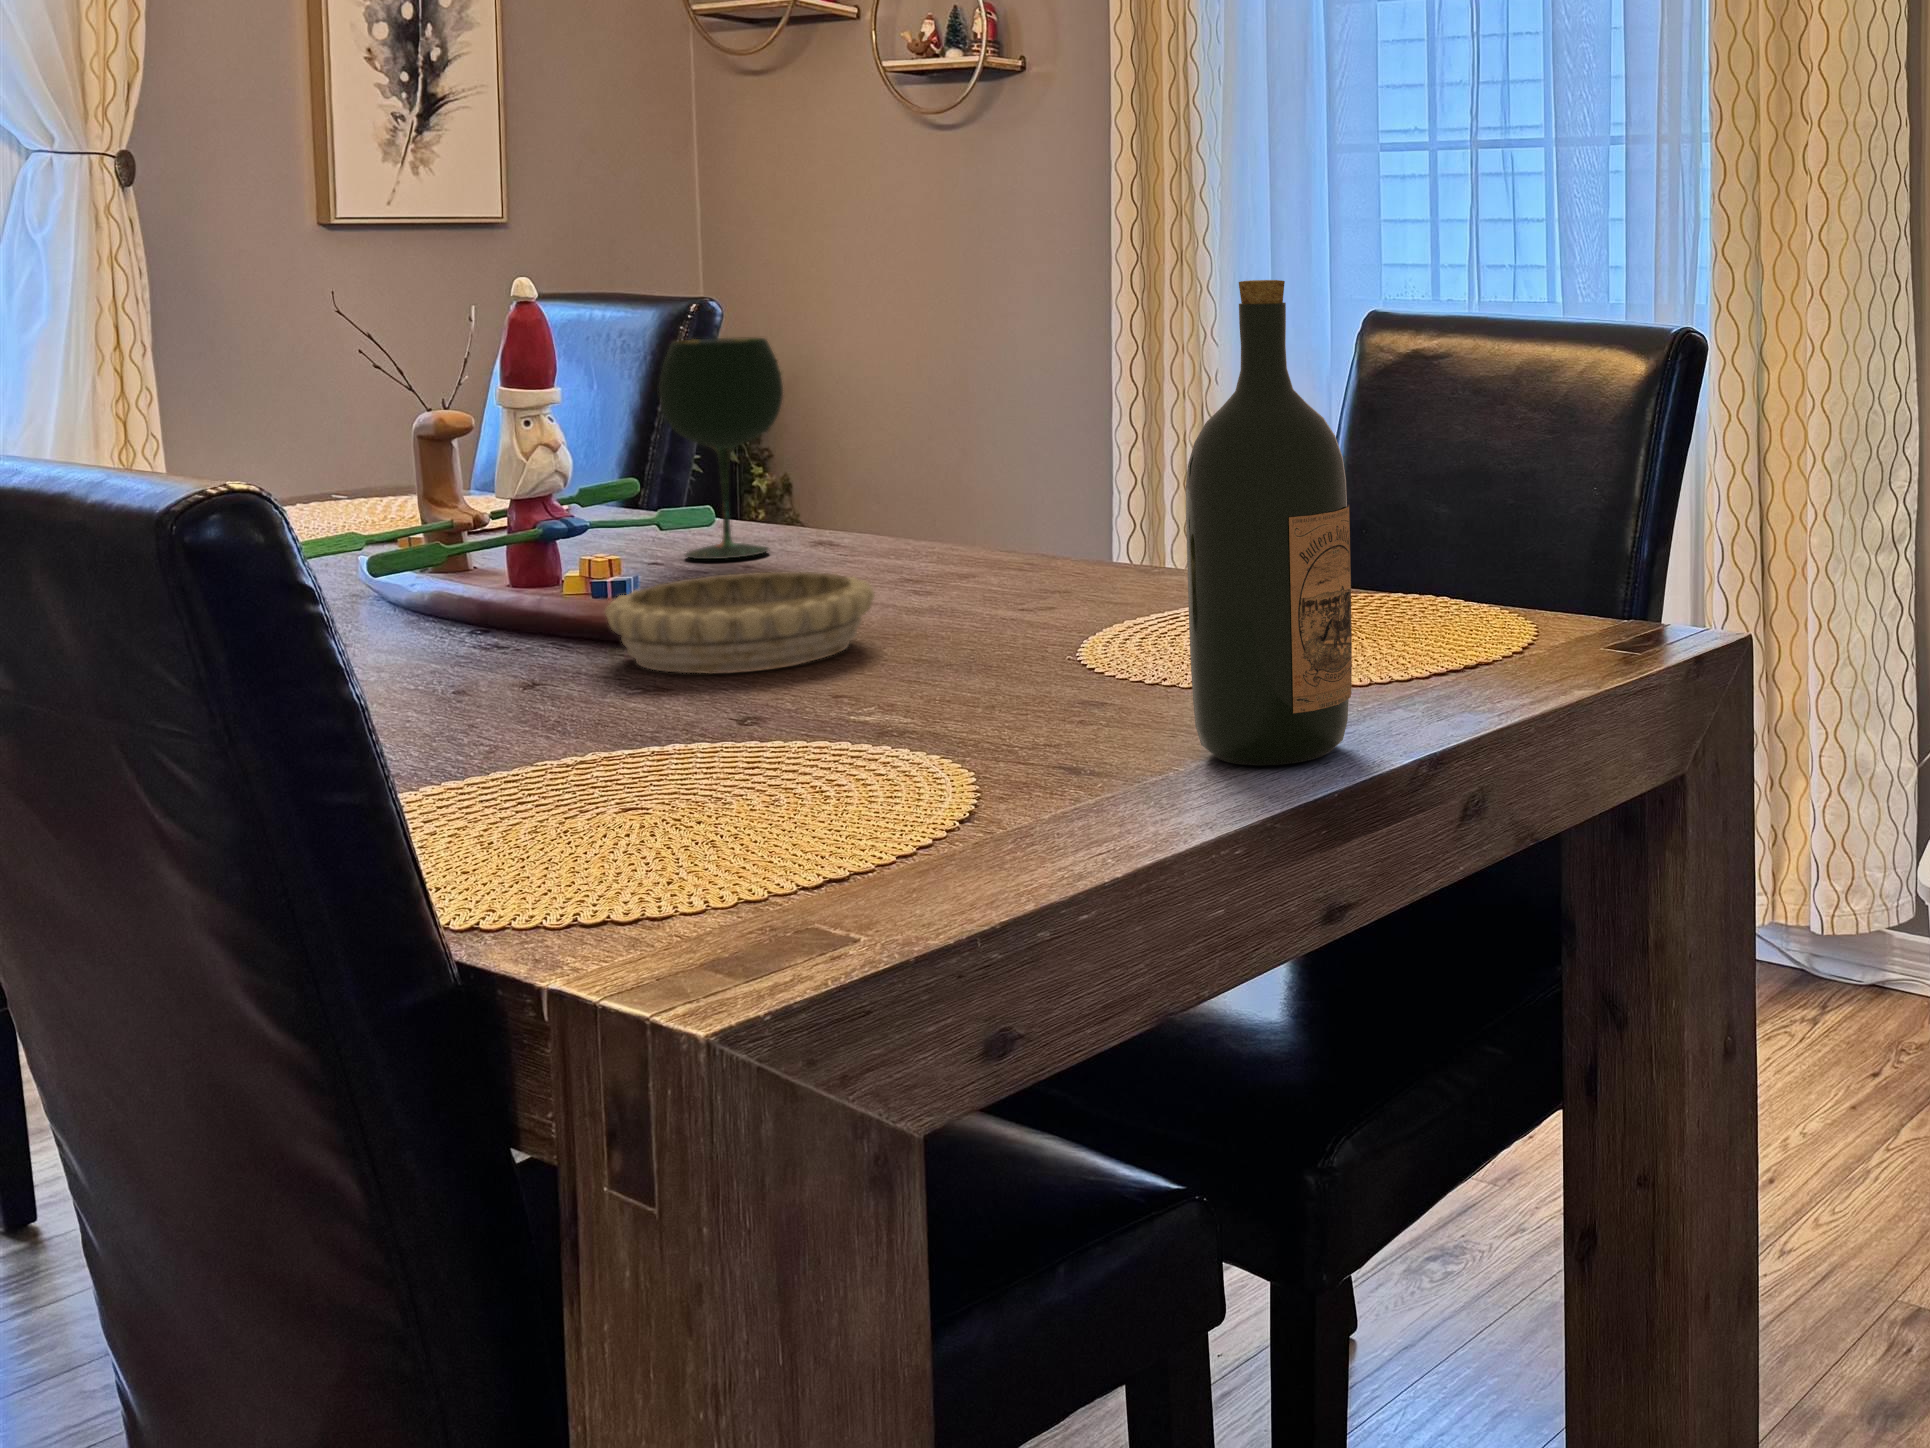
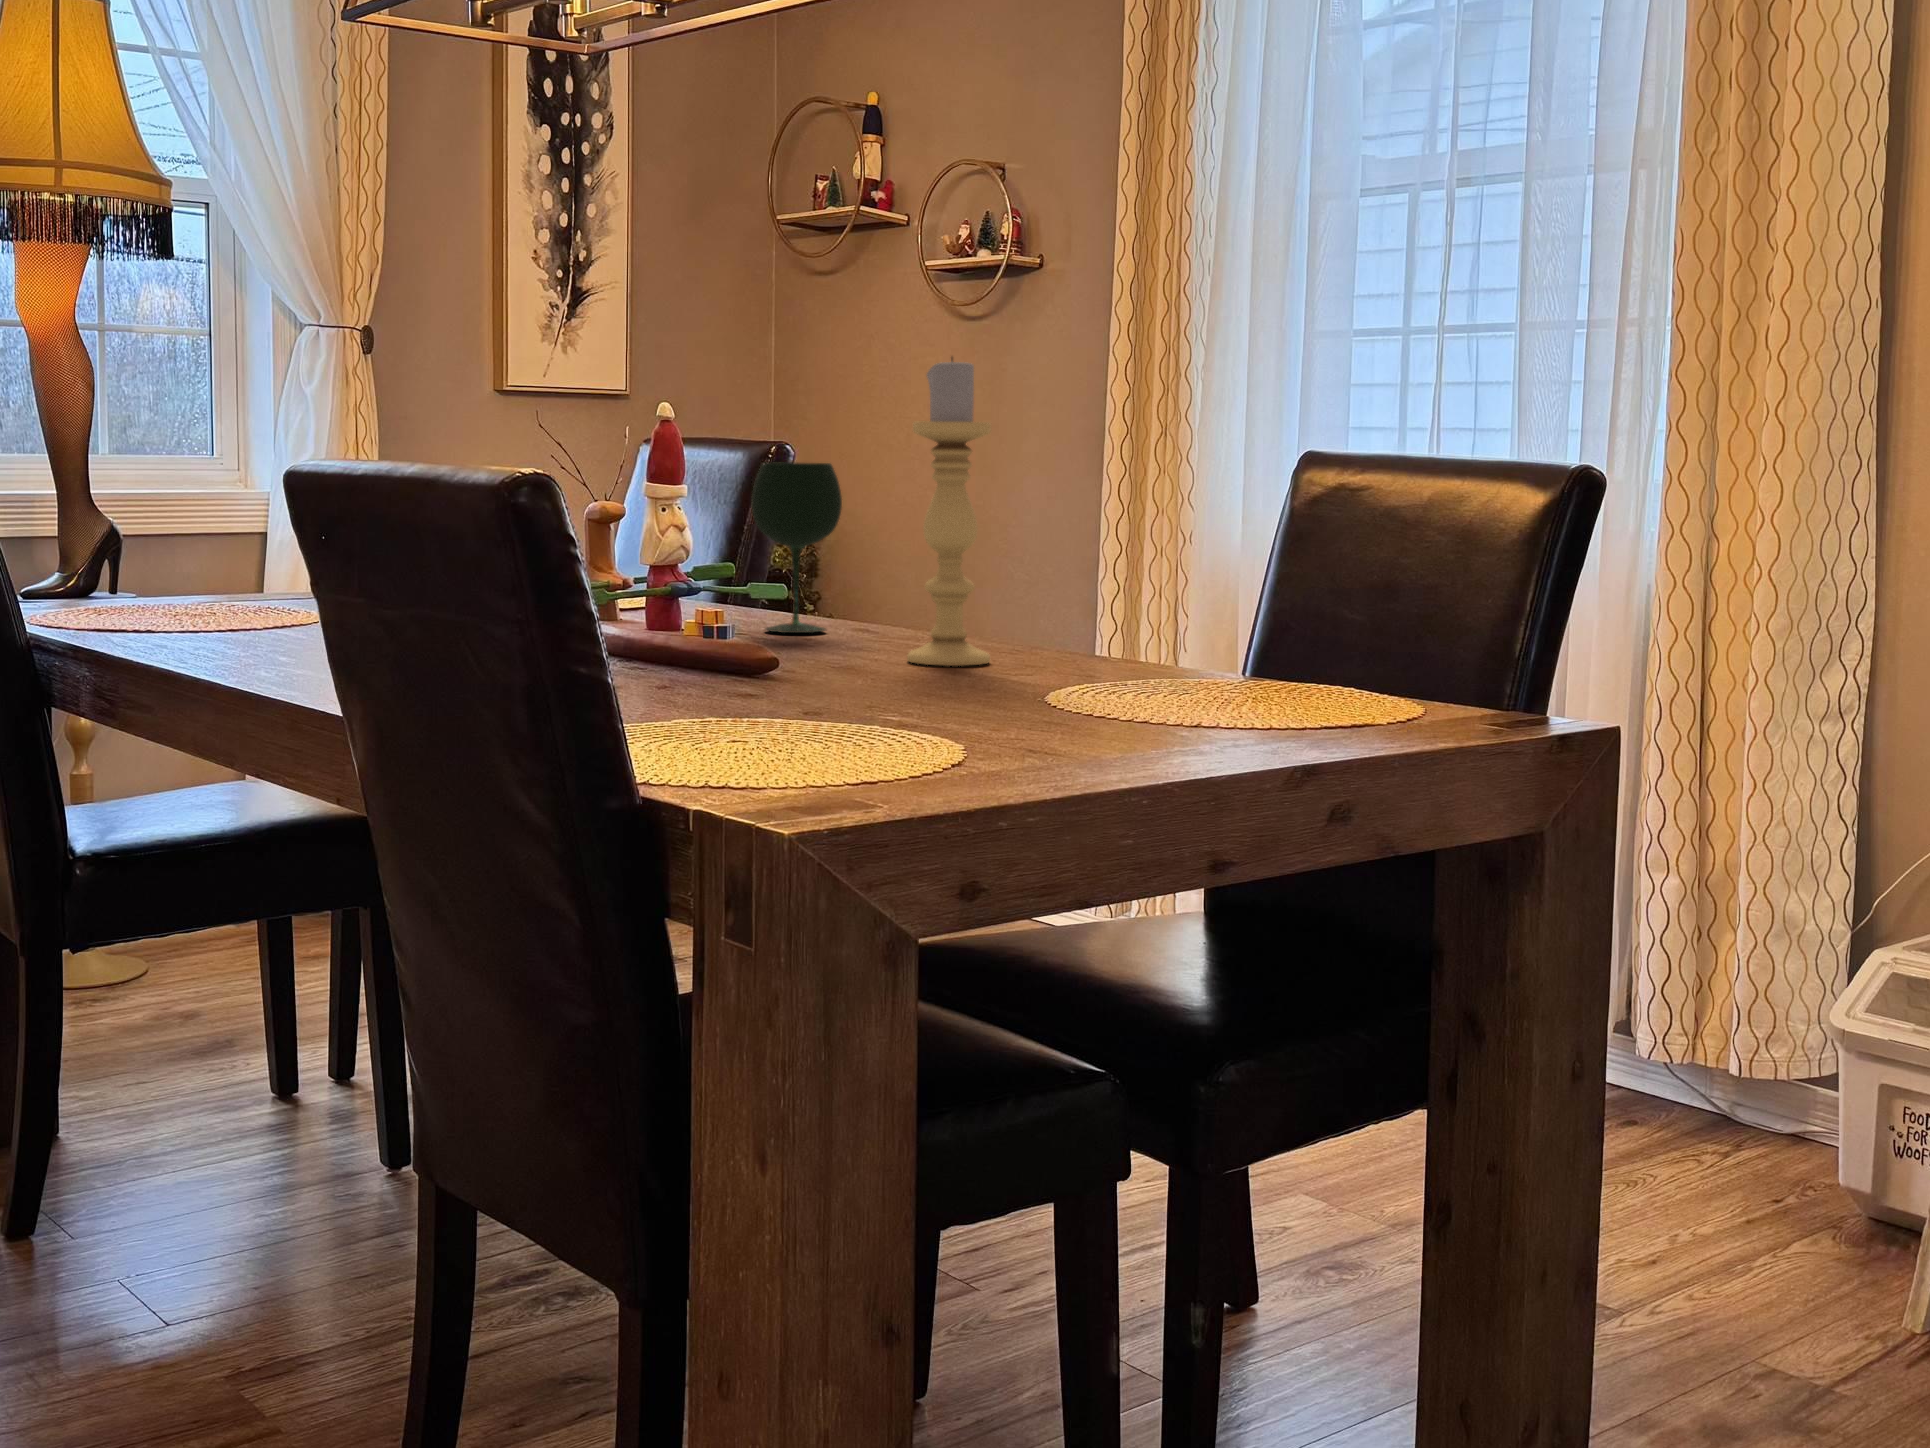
candle holder: none [871,209,987,605] -> present [907,357,991,666]
wine bottle: present [1186,280,1352,765] -> none [1135,391,1262,761]
decorative bowl: present [605,572,875,673] -> none [715,627,905,689]

